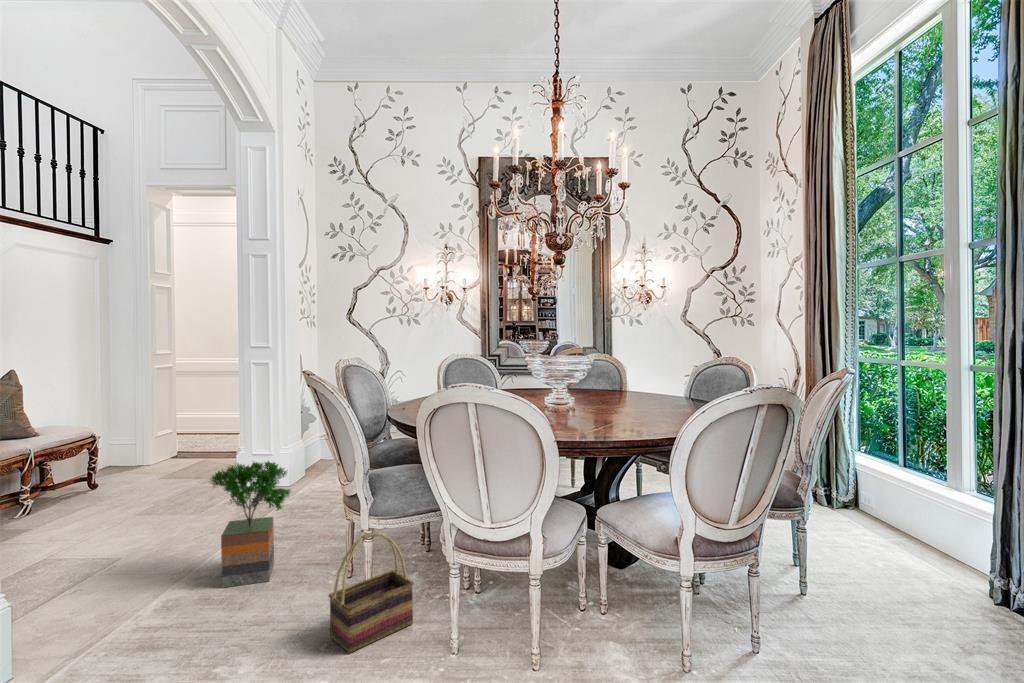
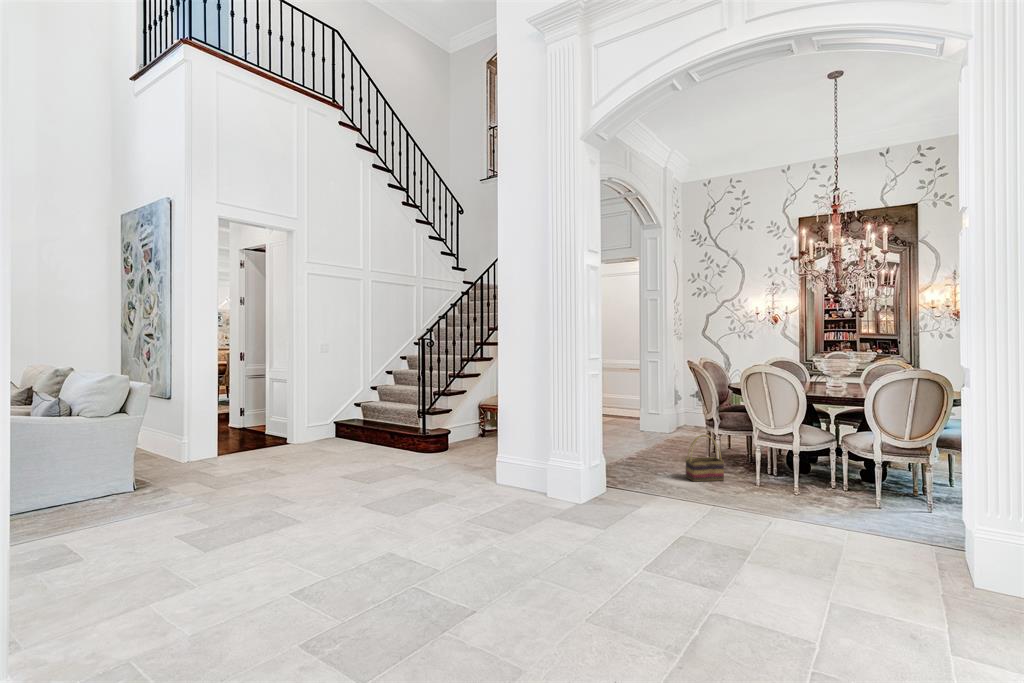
potted tree: present [211,461,291,588] -> none [632,405,669,462]

